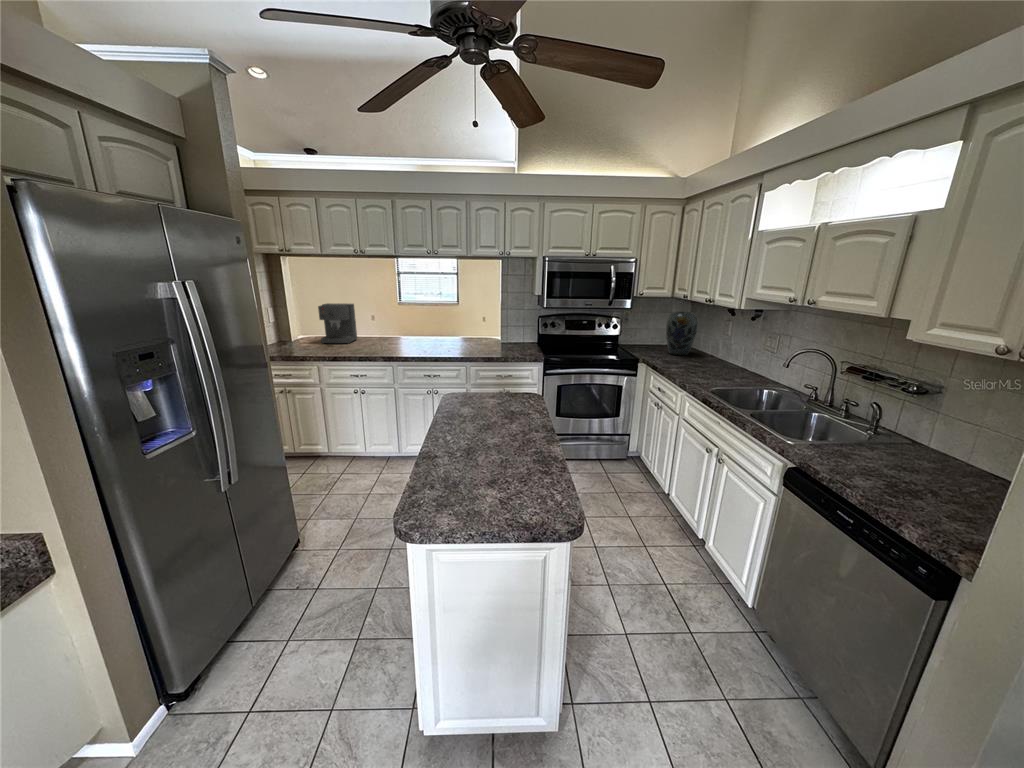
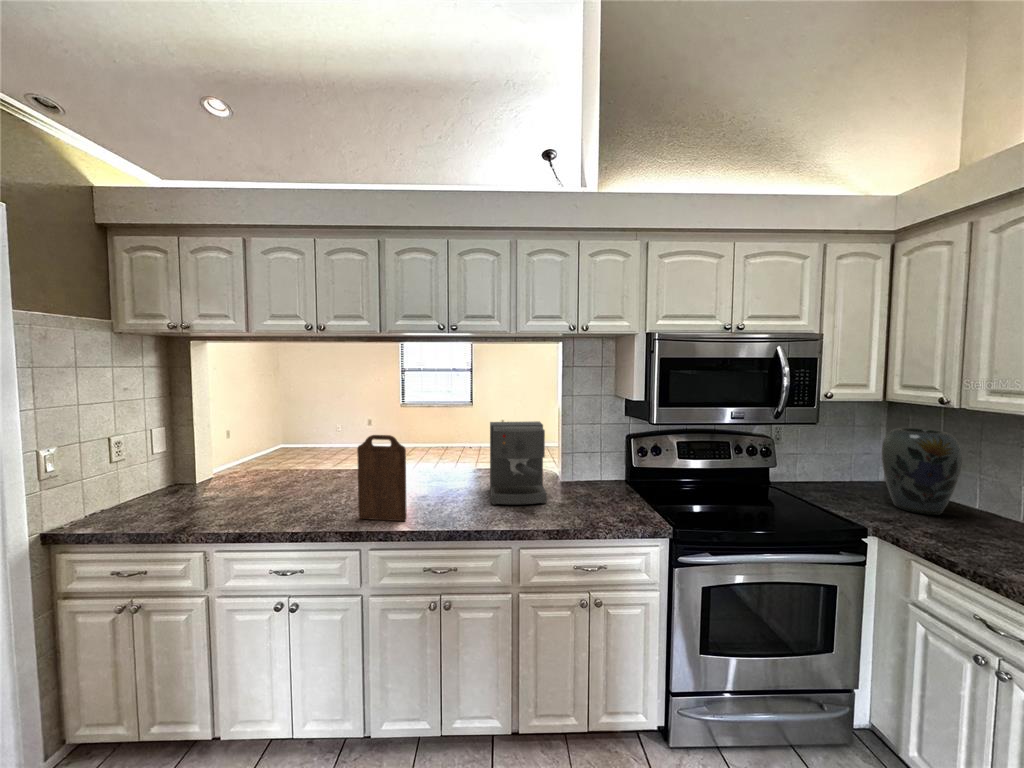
coffee maker: present [318,303,357,343] -> present [490,421,547,505]
cutting board: none [388,310,414,354] -> present [357,435,407,521]

